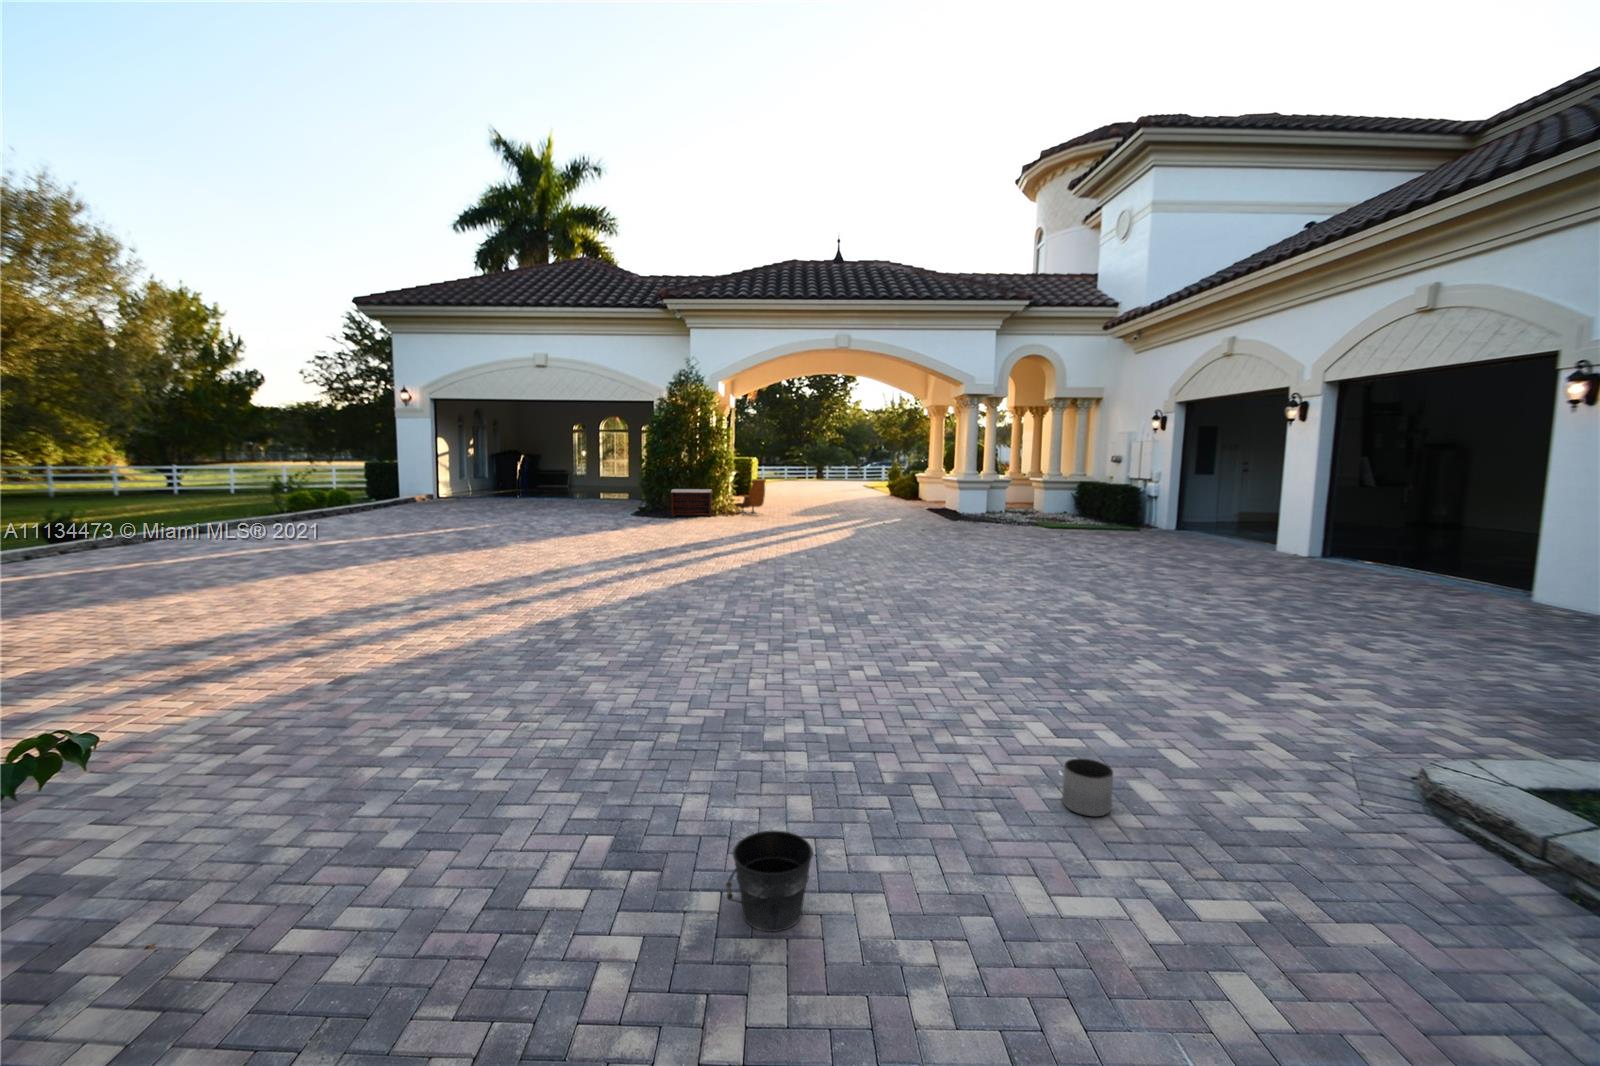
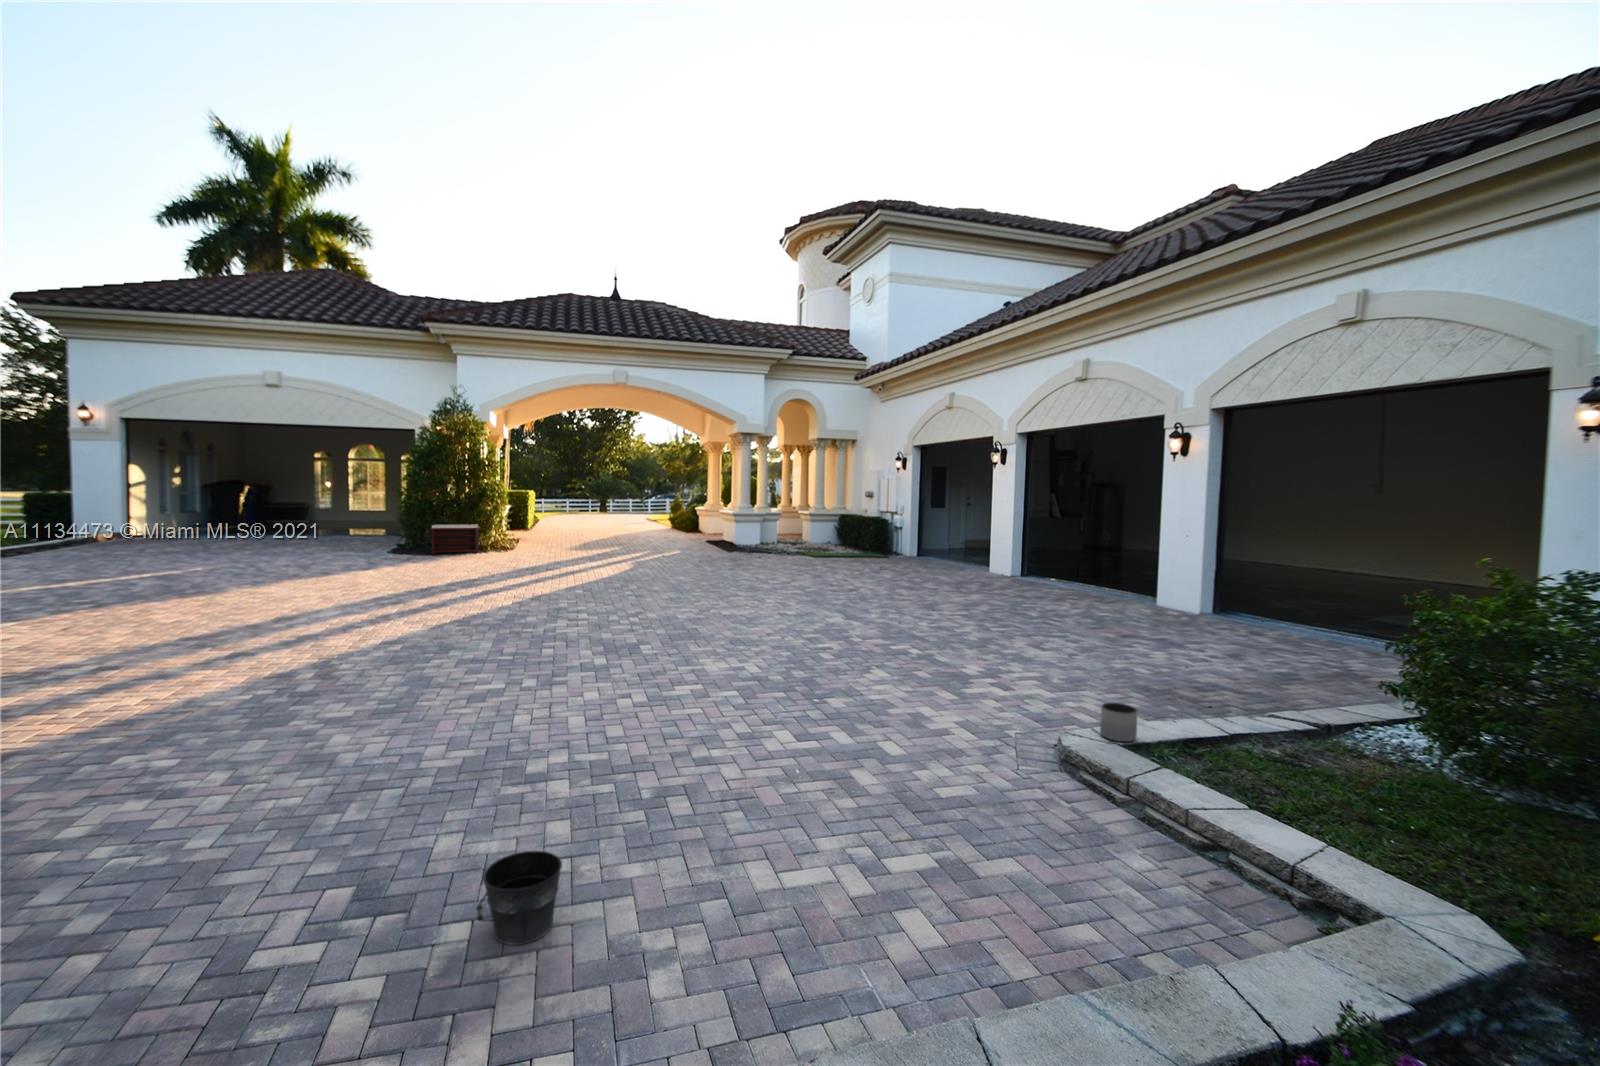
lounge chair: present [735,479,766,514] -> none [505,513,538,552]
planter: present [1062,758,1113,817] -> present [1100,703,1137,742]

